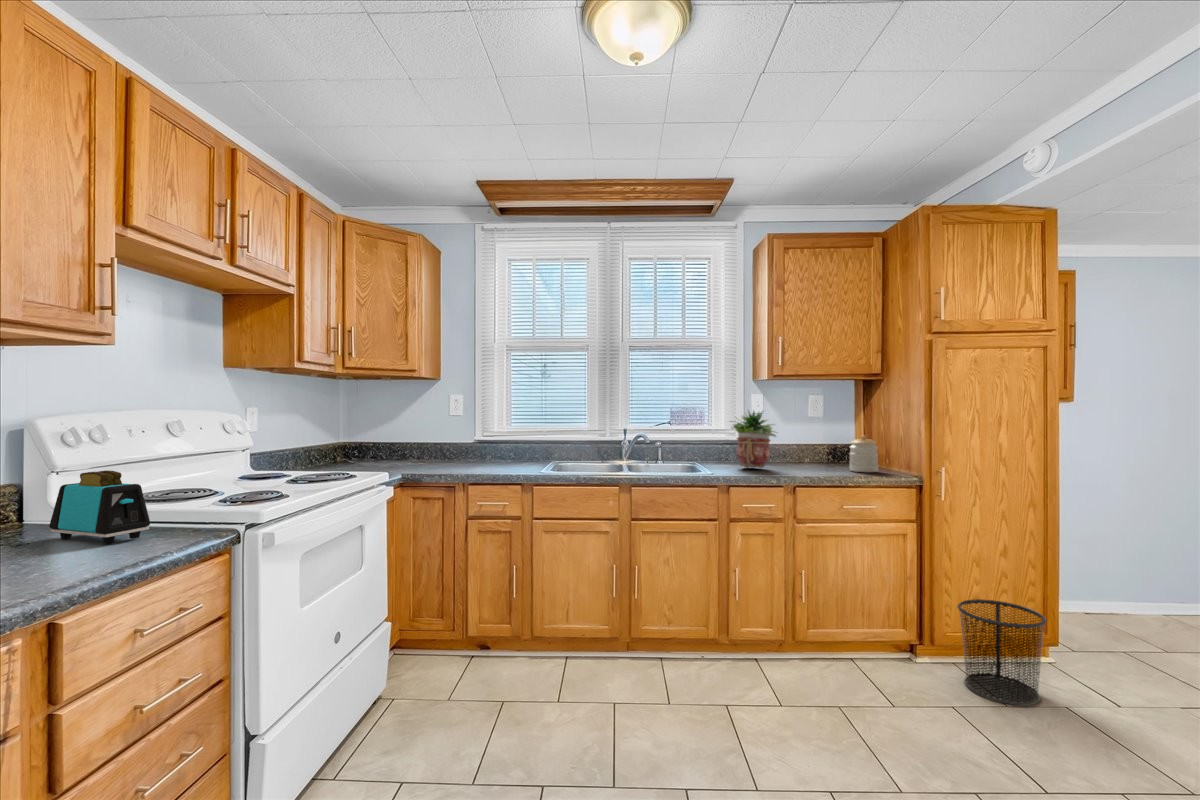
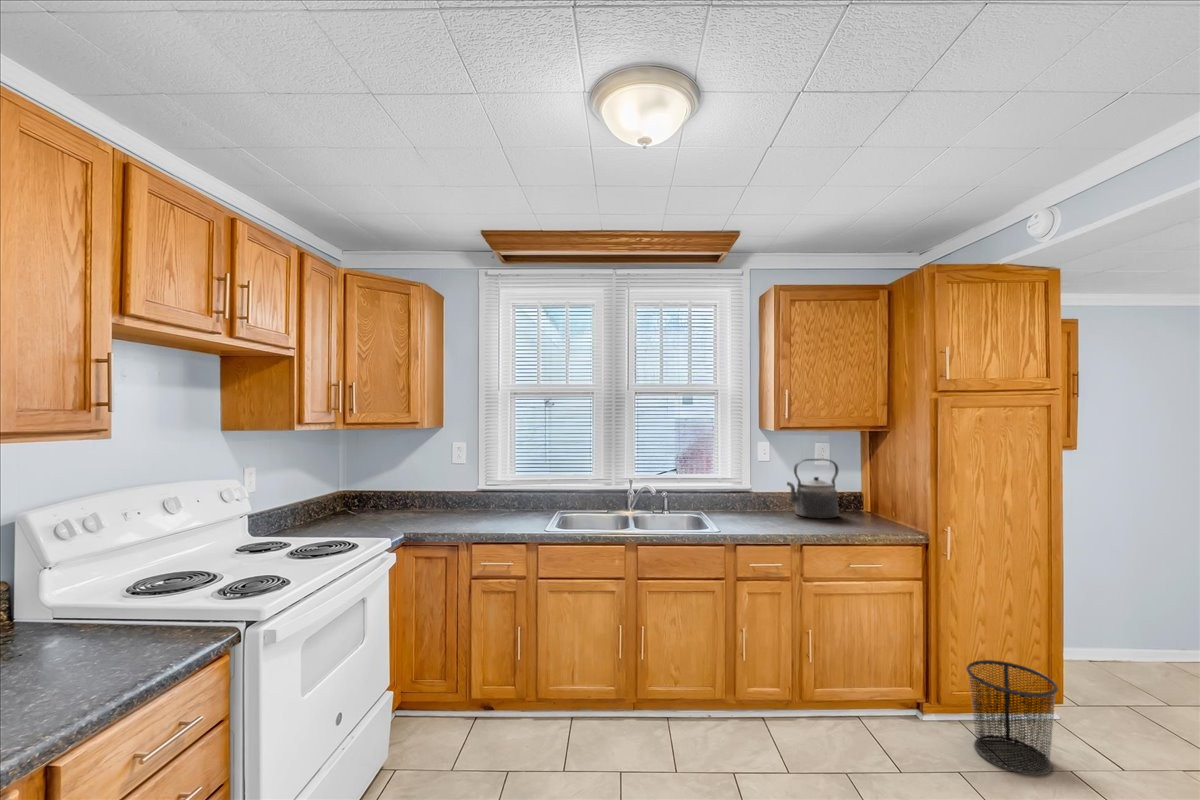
kettle: none [783,409,835,467] -> present [787,459,839,518]
potted plant: present [732,411,776,468] -> none [733,462,784,522]
jar: present [850,435,878,472] -> none [854,489,884,527]
toaster: present [49,470,150,544] -> none [38,580,145,665]

